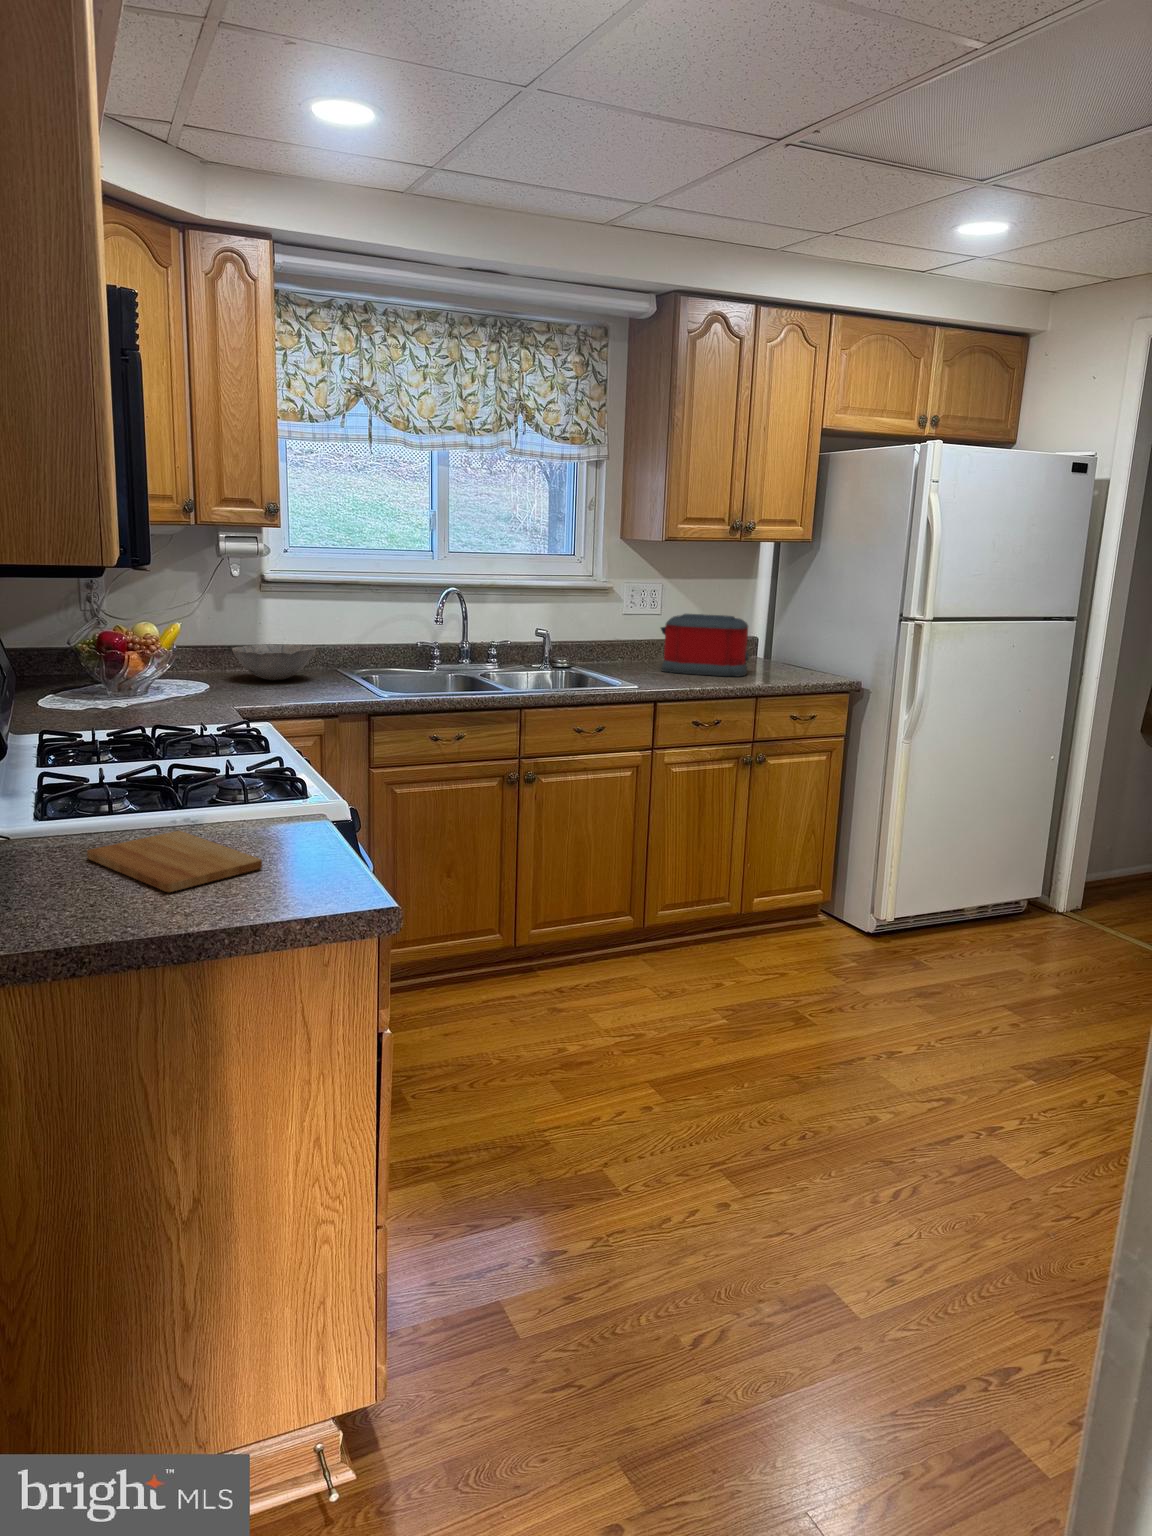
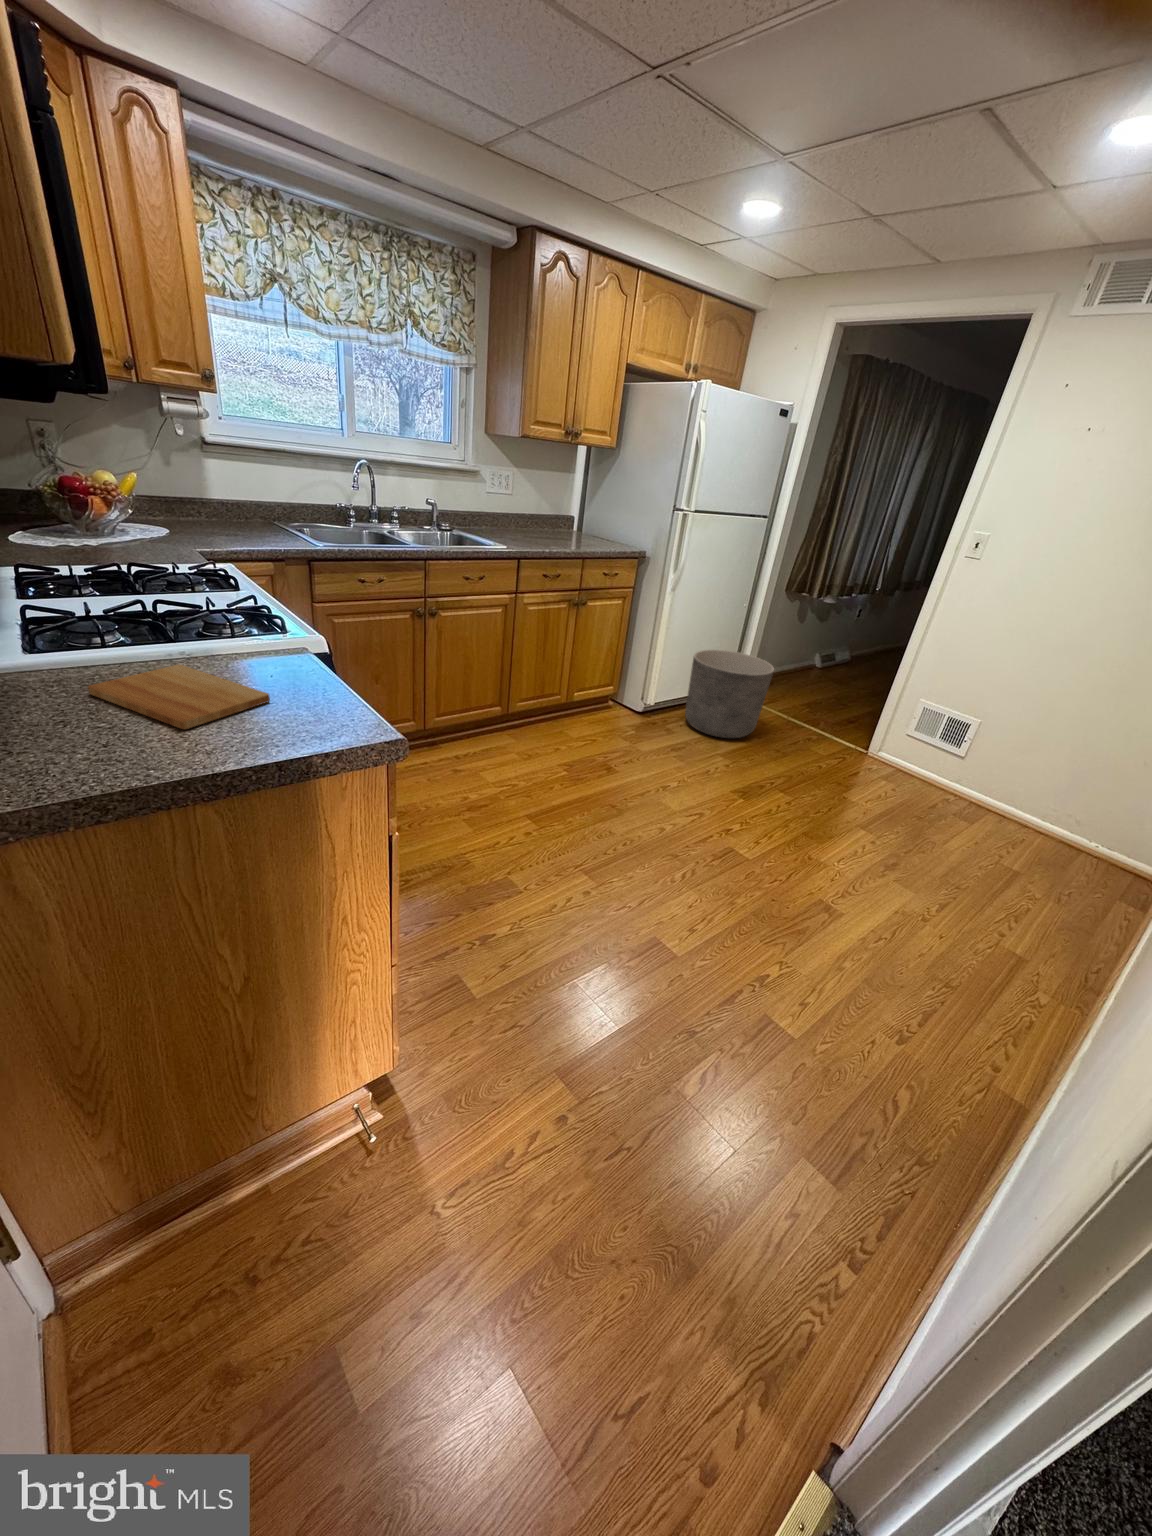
toaster: present [661,614,749,677] -> none [514,496,574,544]
bowl: present [232,644,316,680] -> none [185,498,258,529]
planter: none [948,829,1096,978] -> present [685,650,774,738]

